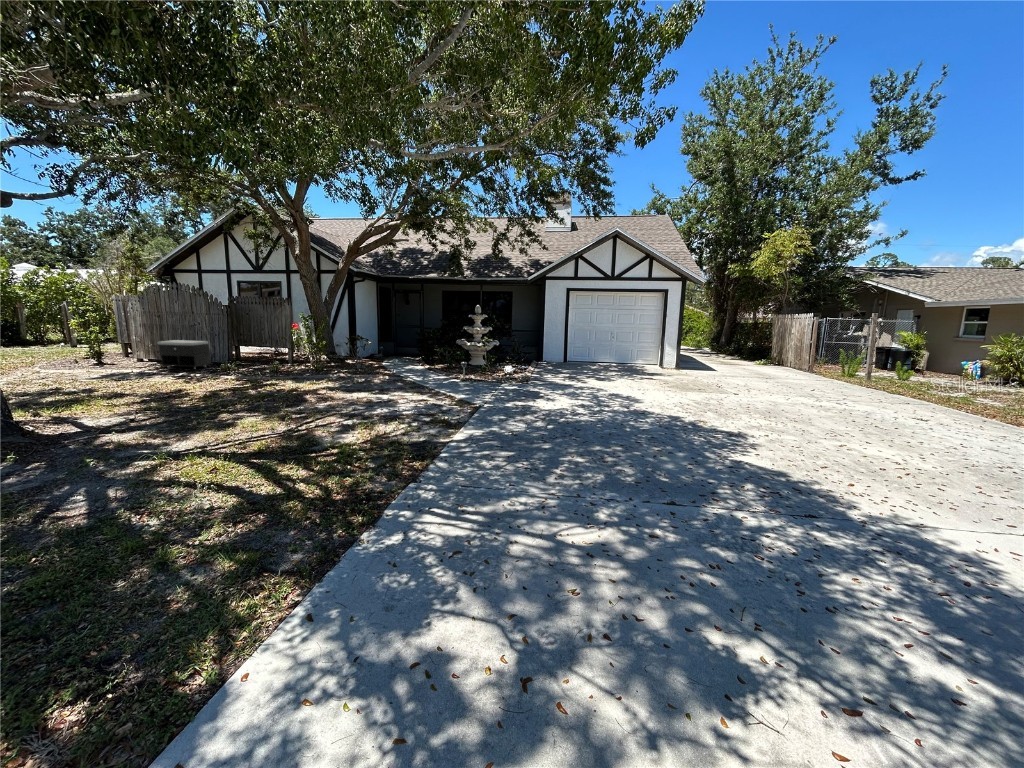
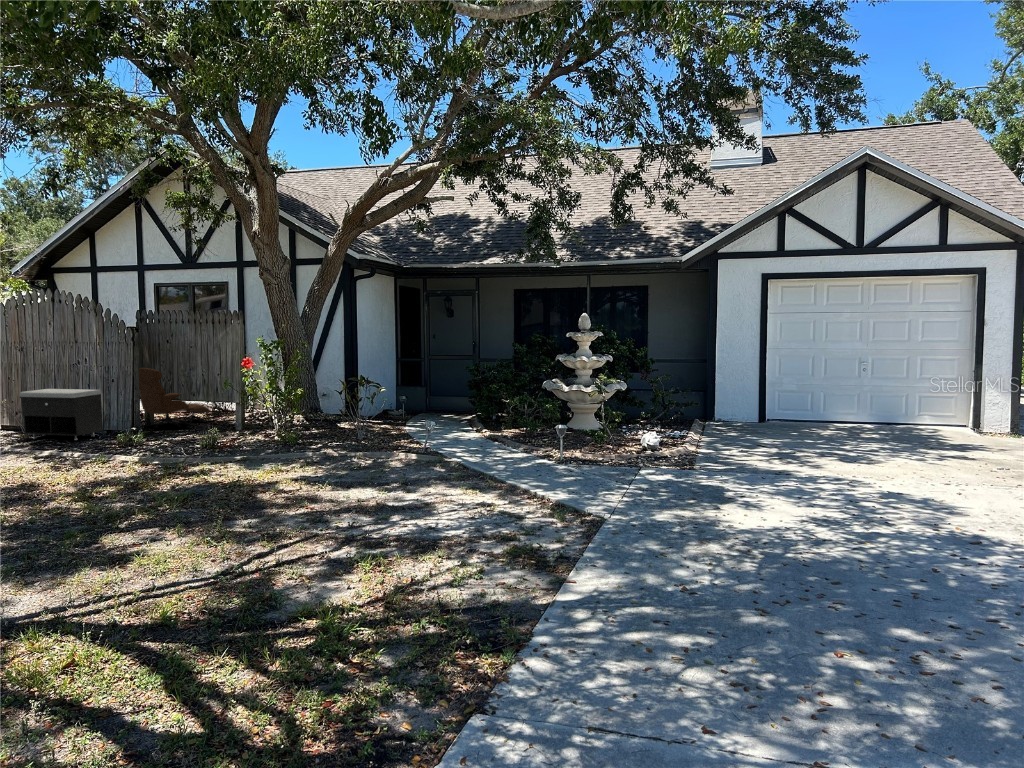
lounge chair: none [228,329,275,363] -> present [139,368,210,428]

